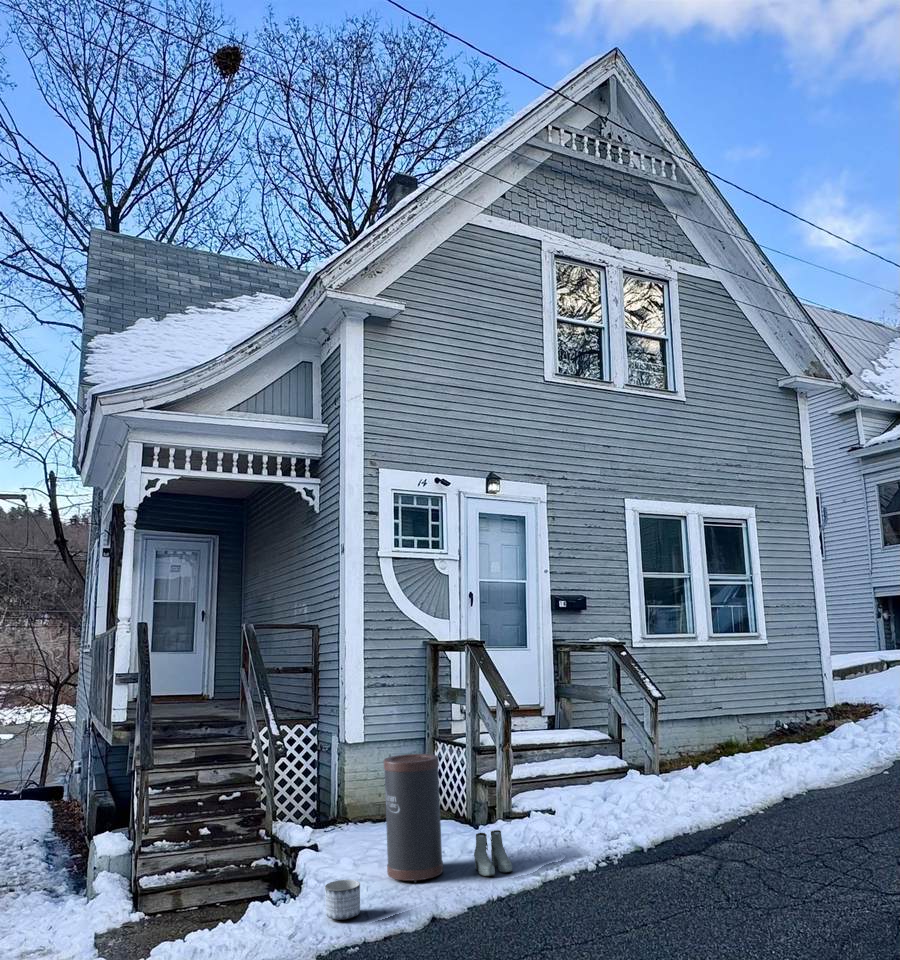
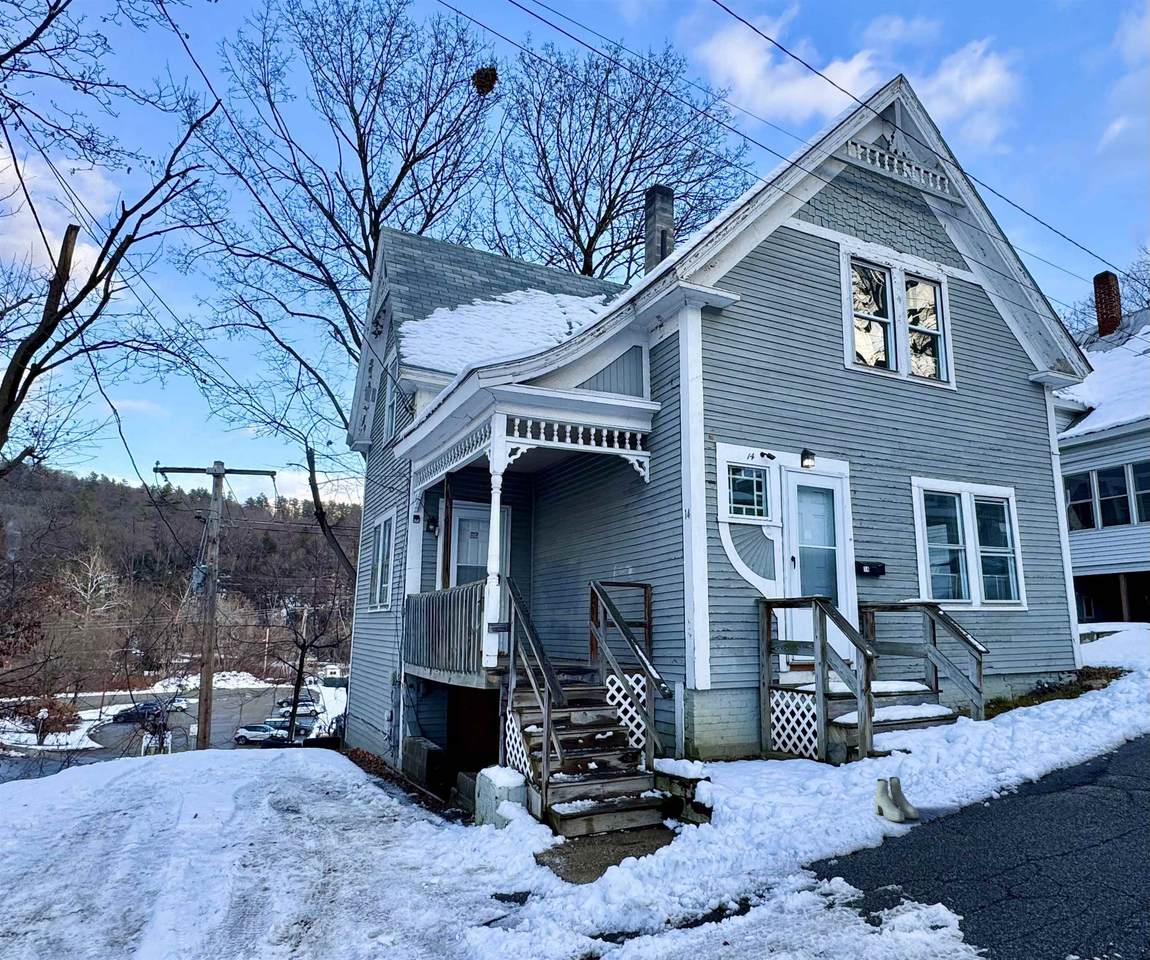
trash can: present [384,754,443,882] -> none [782,700,846,824]
planter: present [325,880,360,920] -> none [761,820,798,860]

